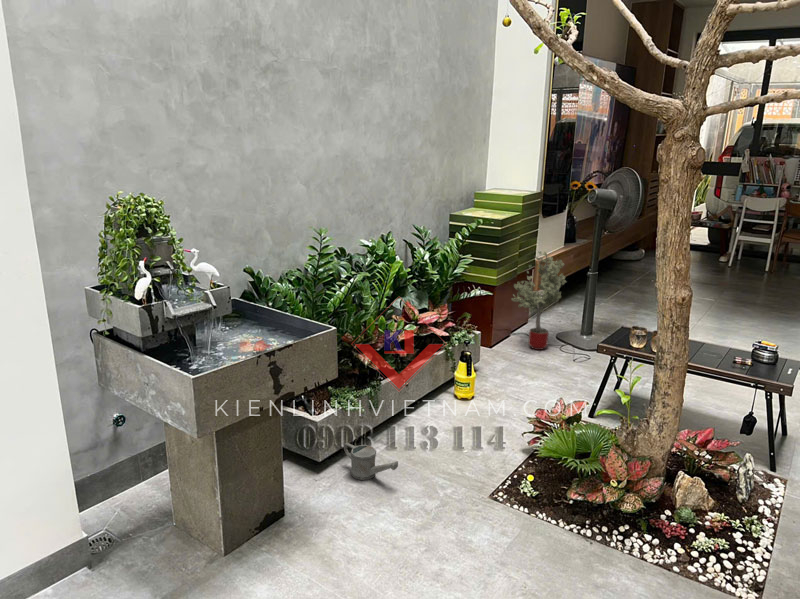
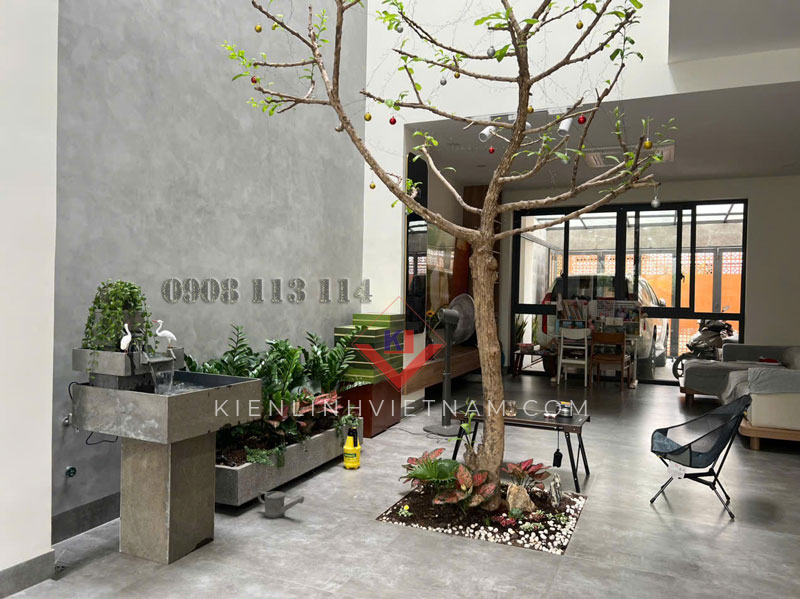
potted tree: present [512,251,566,350] -> none [384,357,428,439]

